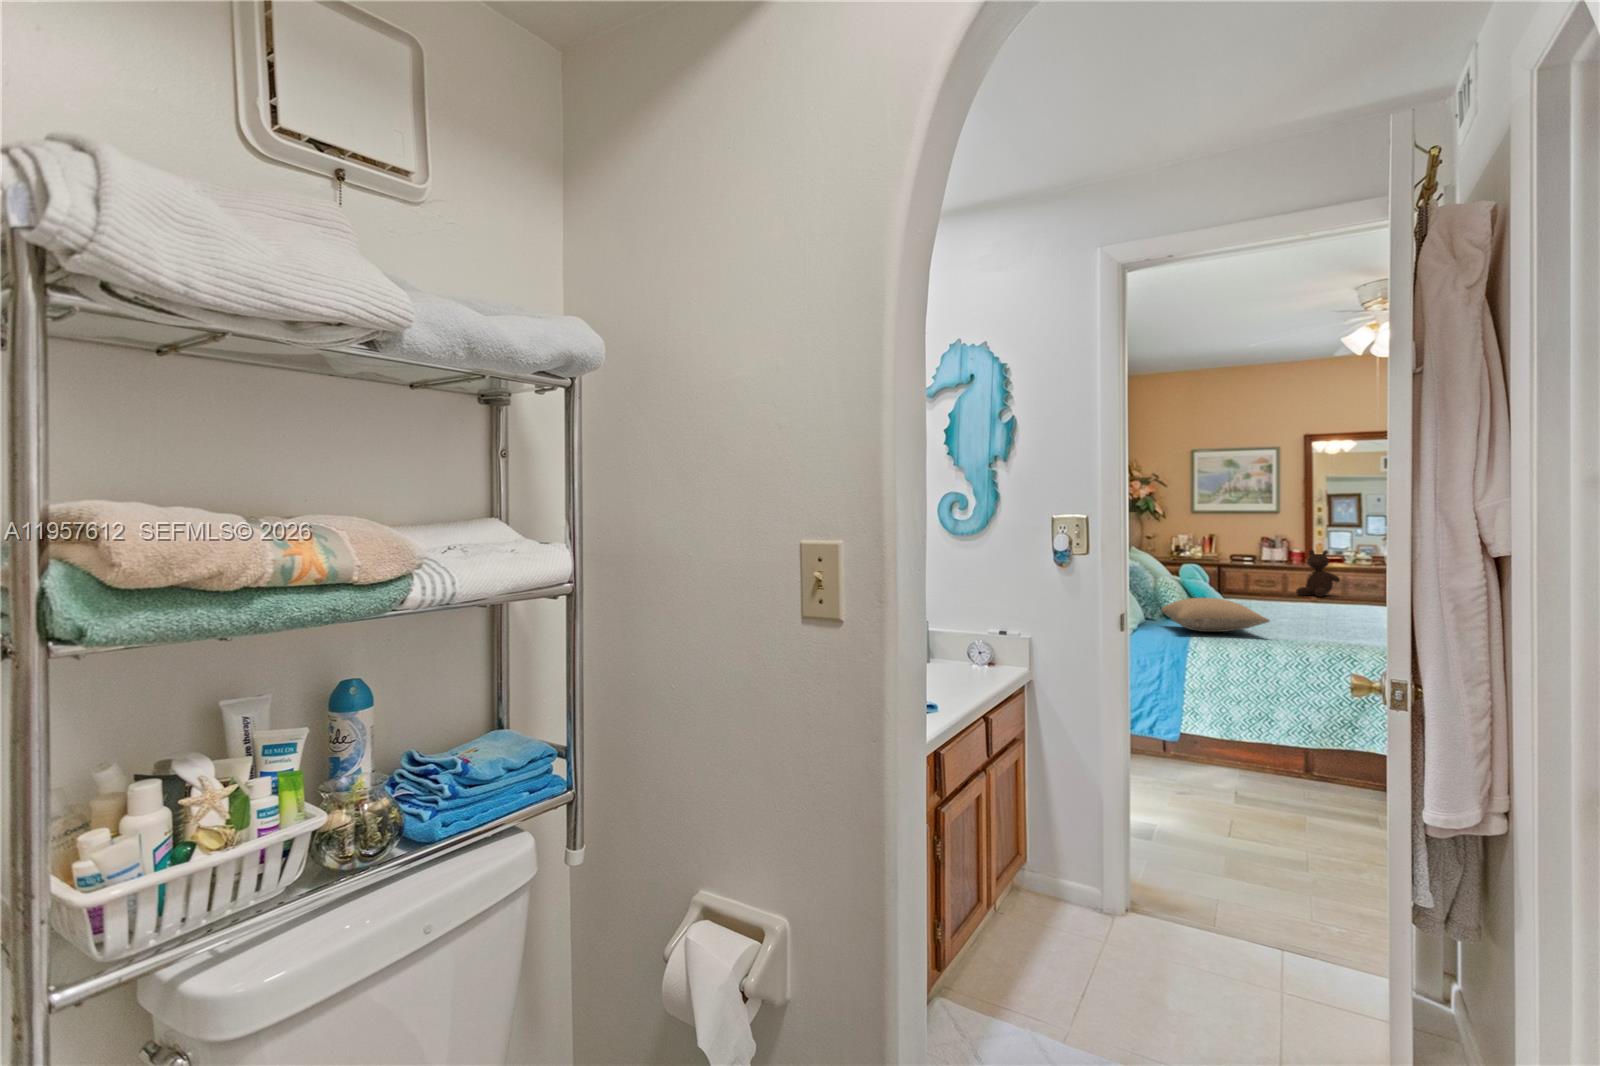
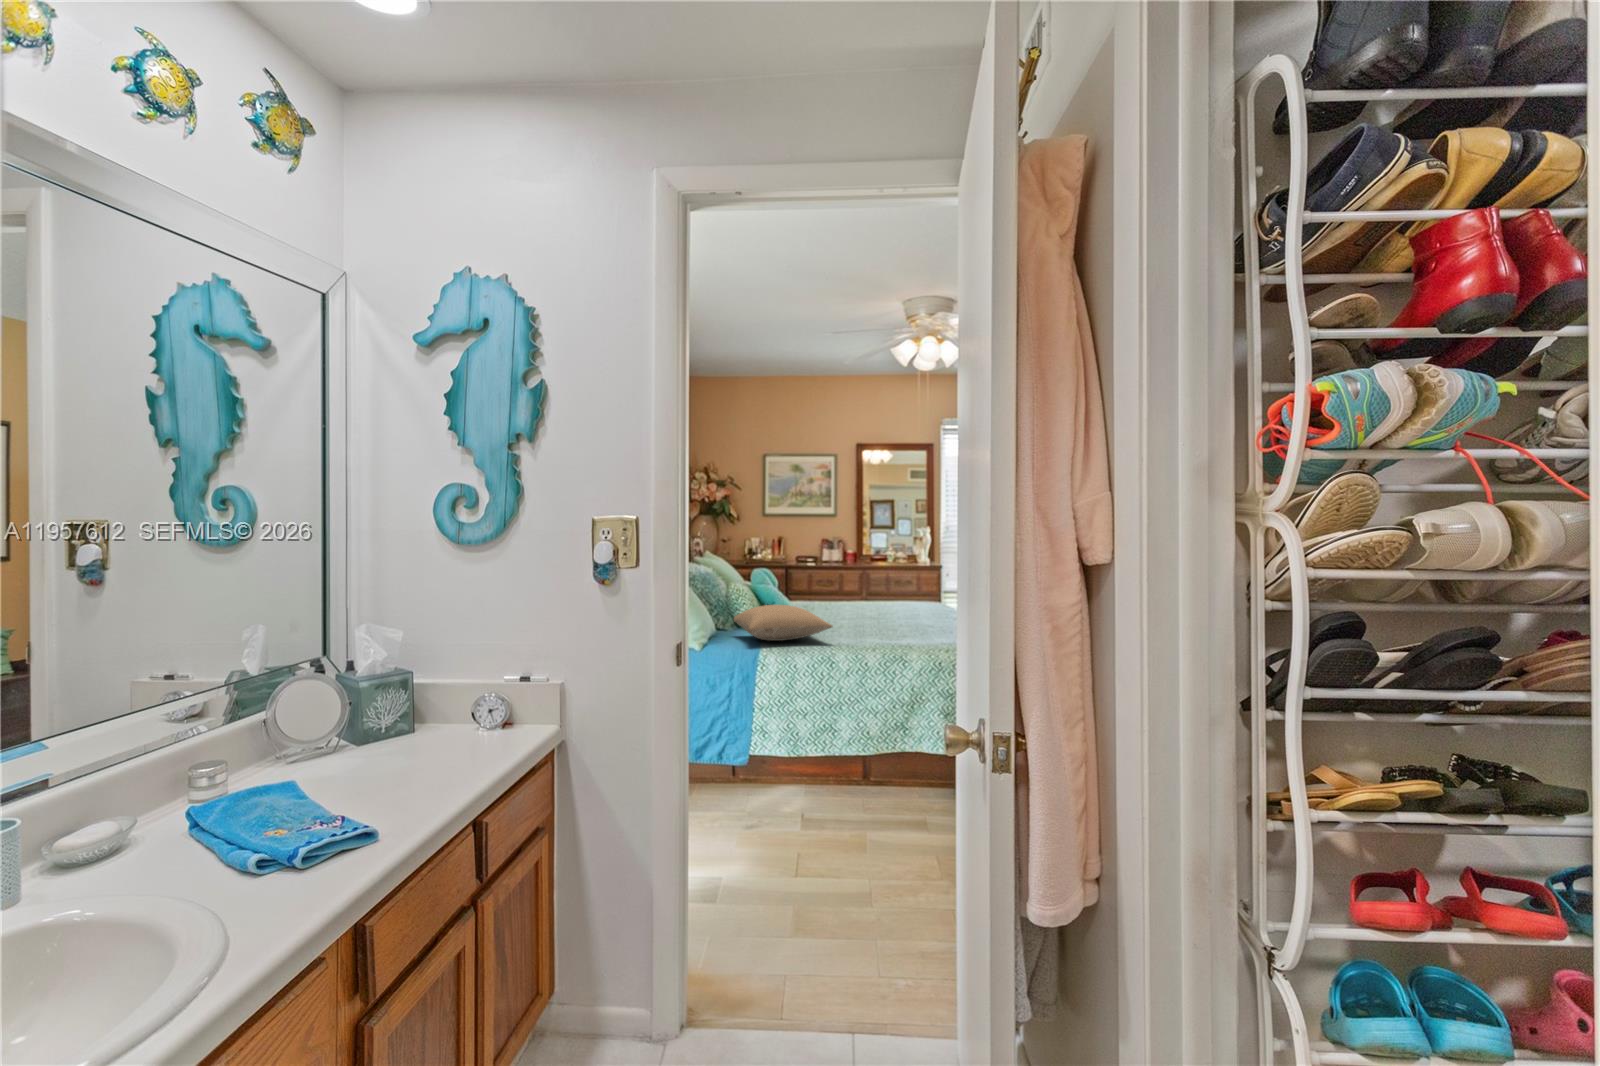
teddy bear: present [1296,550,1340,597] -> none [848,552,881,595]

